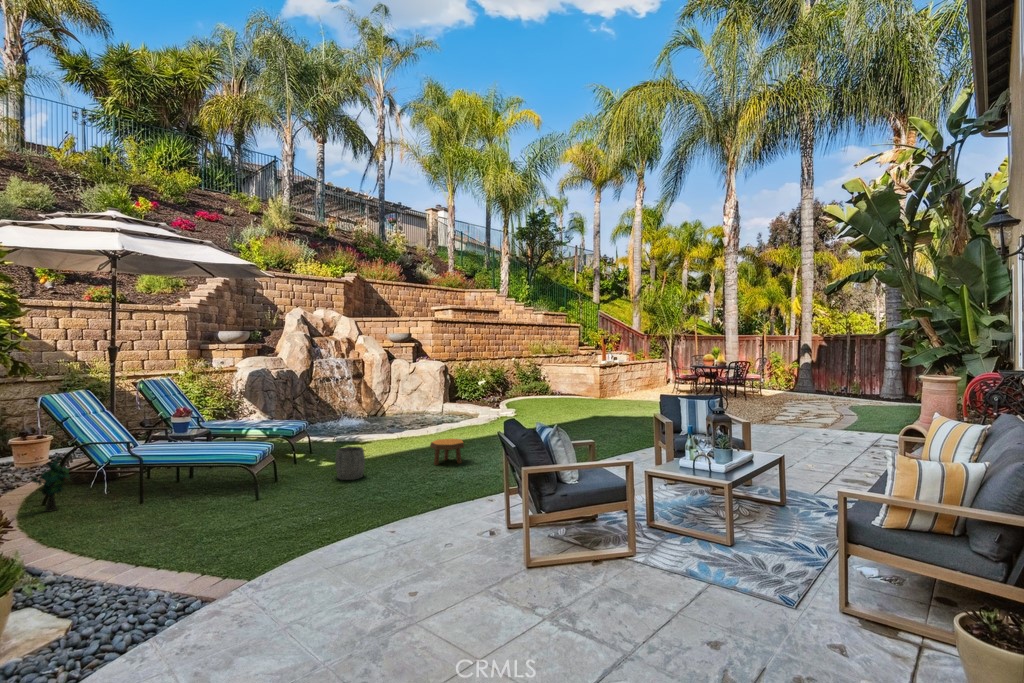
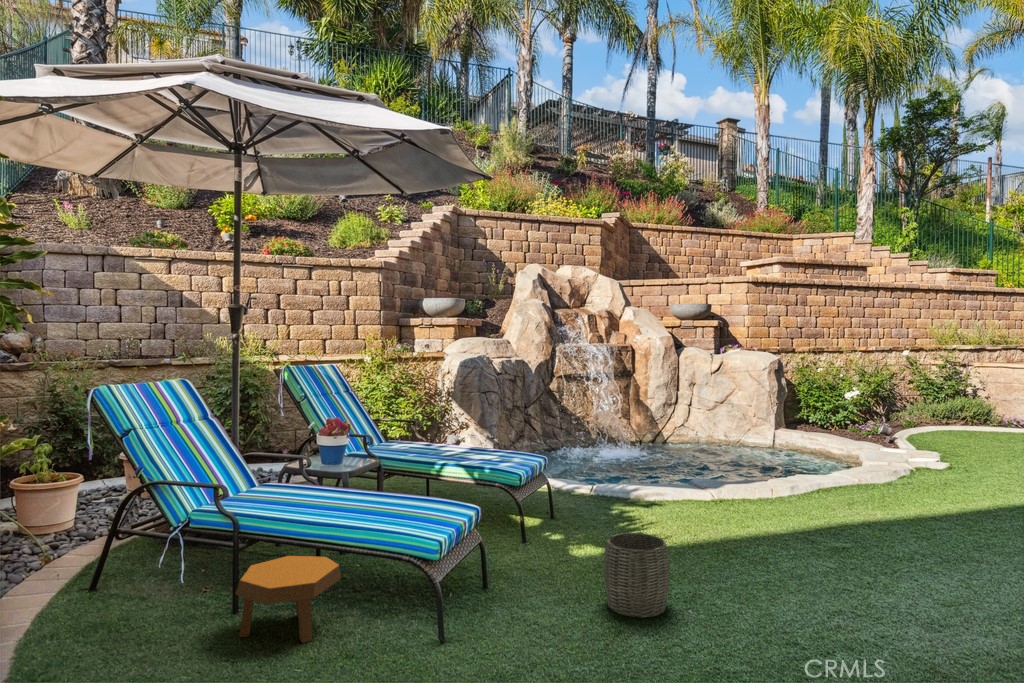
footstool: present [430,438,464,465] -> present [236,556,341,643]
decorative plant: present [32,456,71,512] -> none [54,503,126,610]

